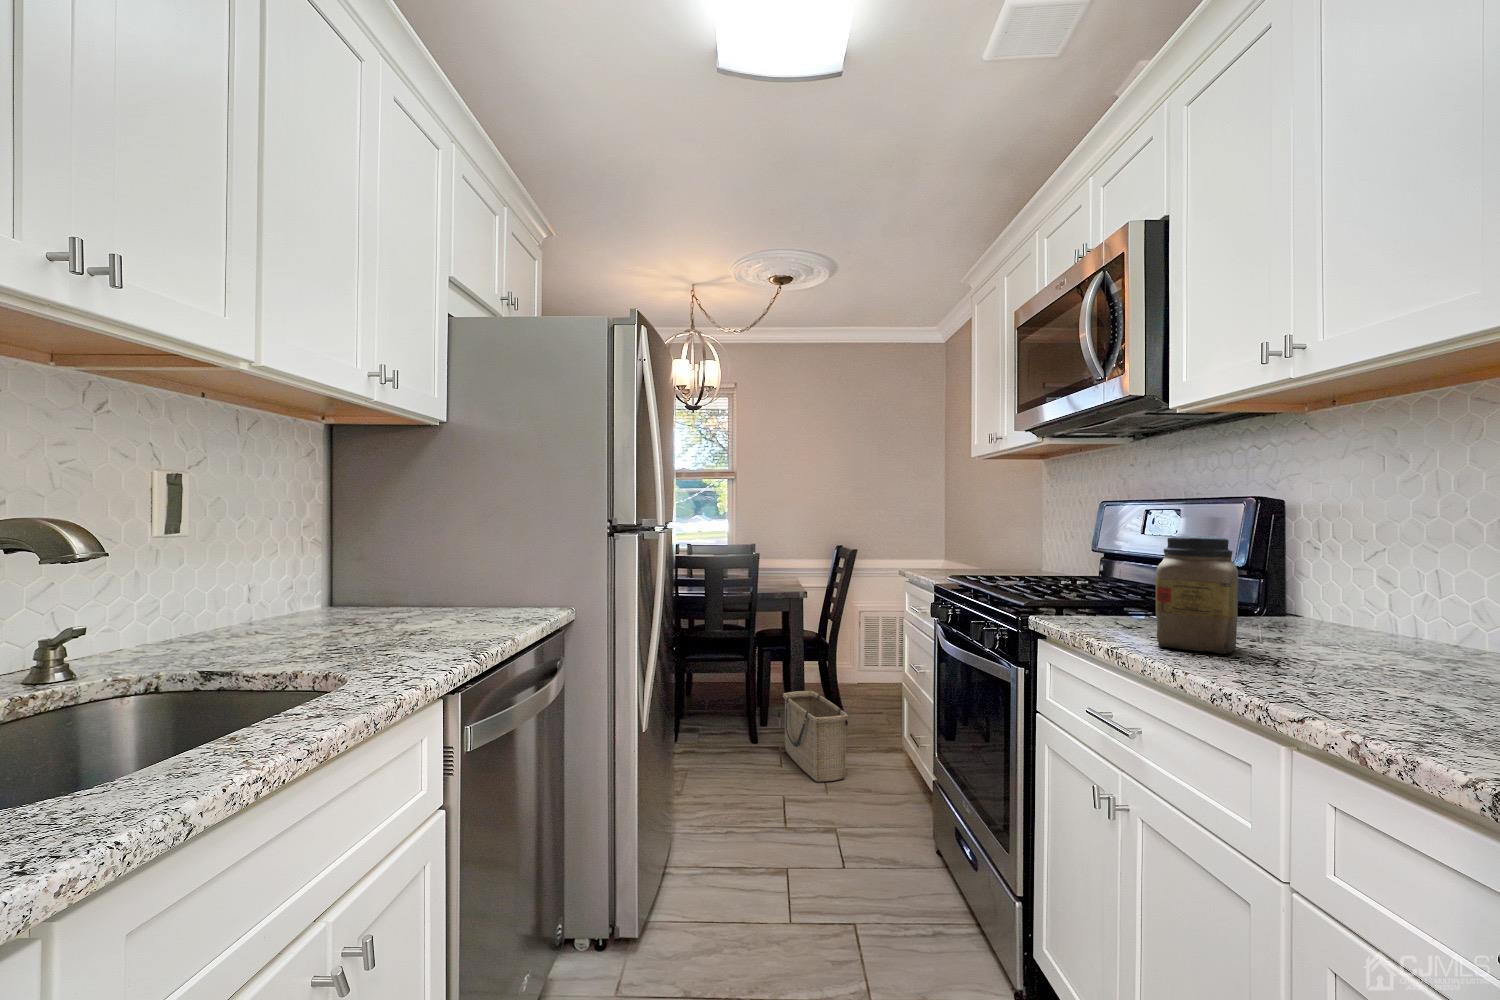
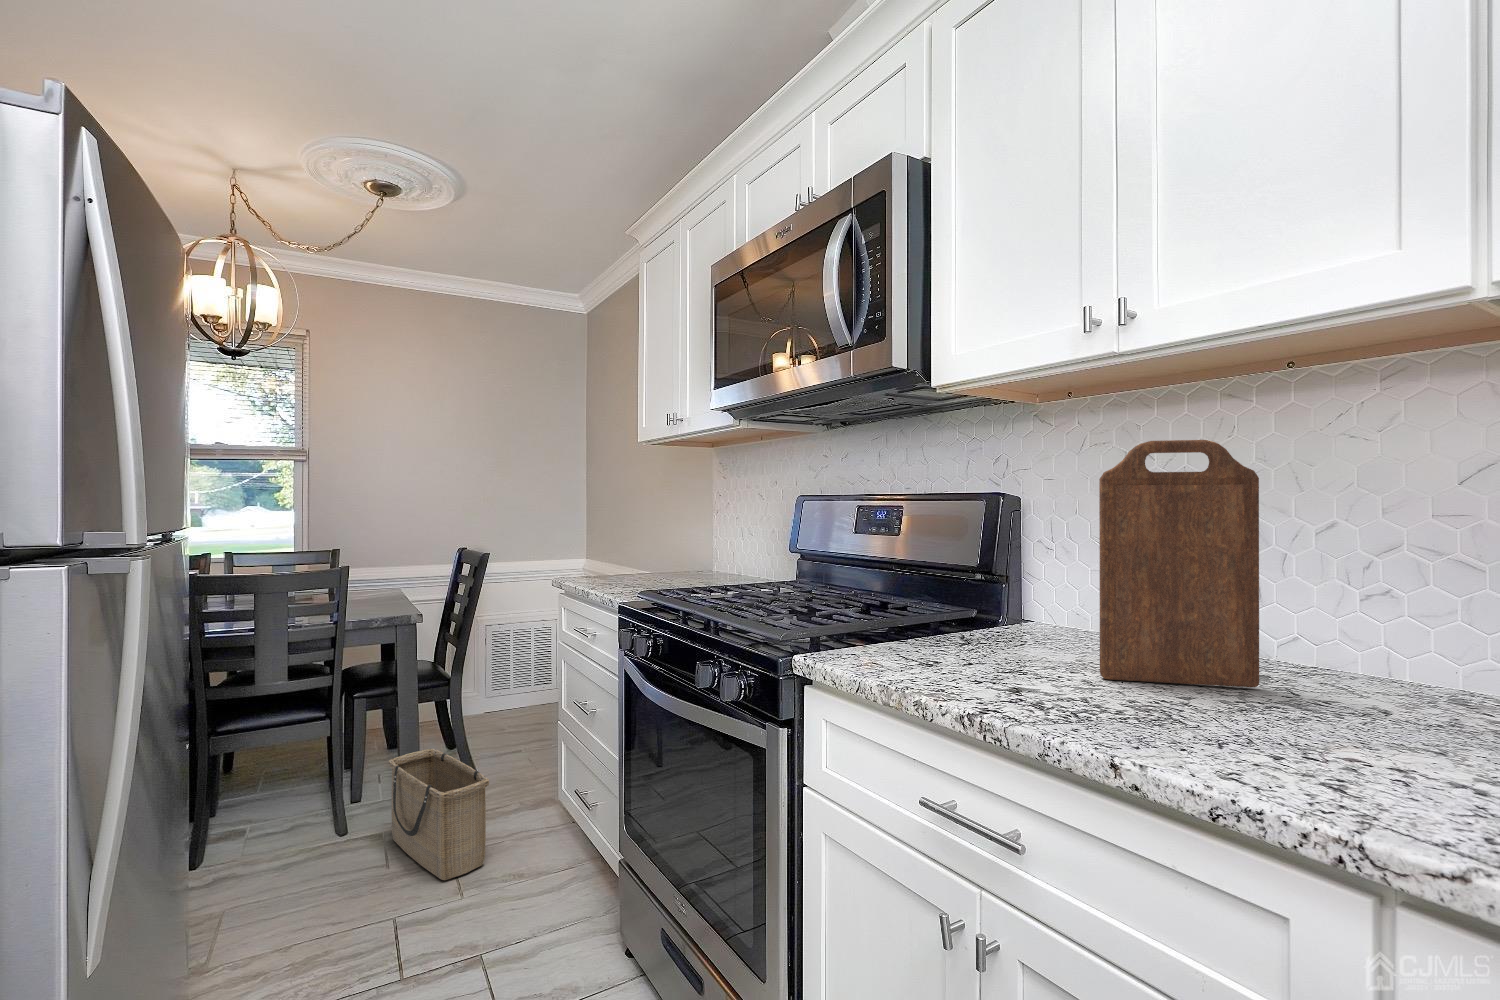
cutting board: none [1272,449,1432,664] -> present [1099,440,1259,687]
jar: present [1156,536,1238,653] -> none [997,547,1105,706]

